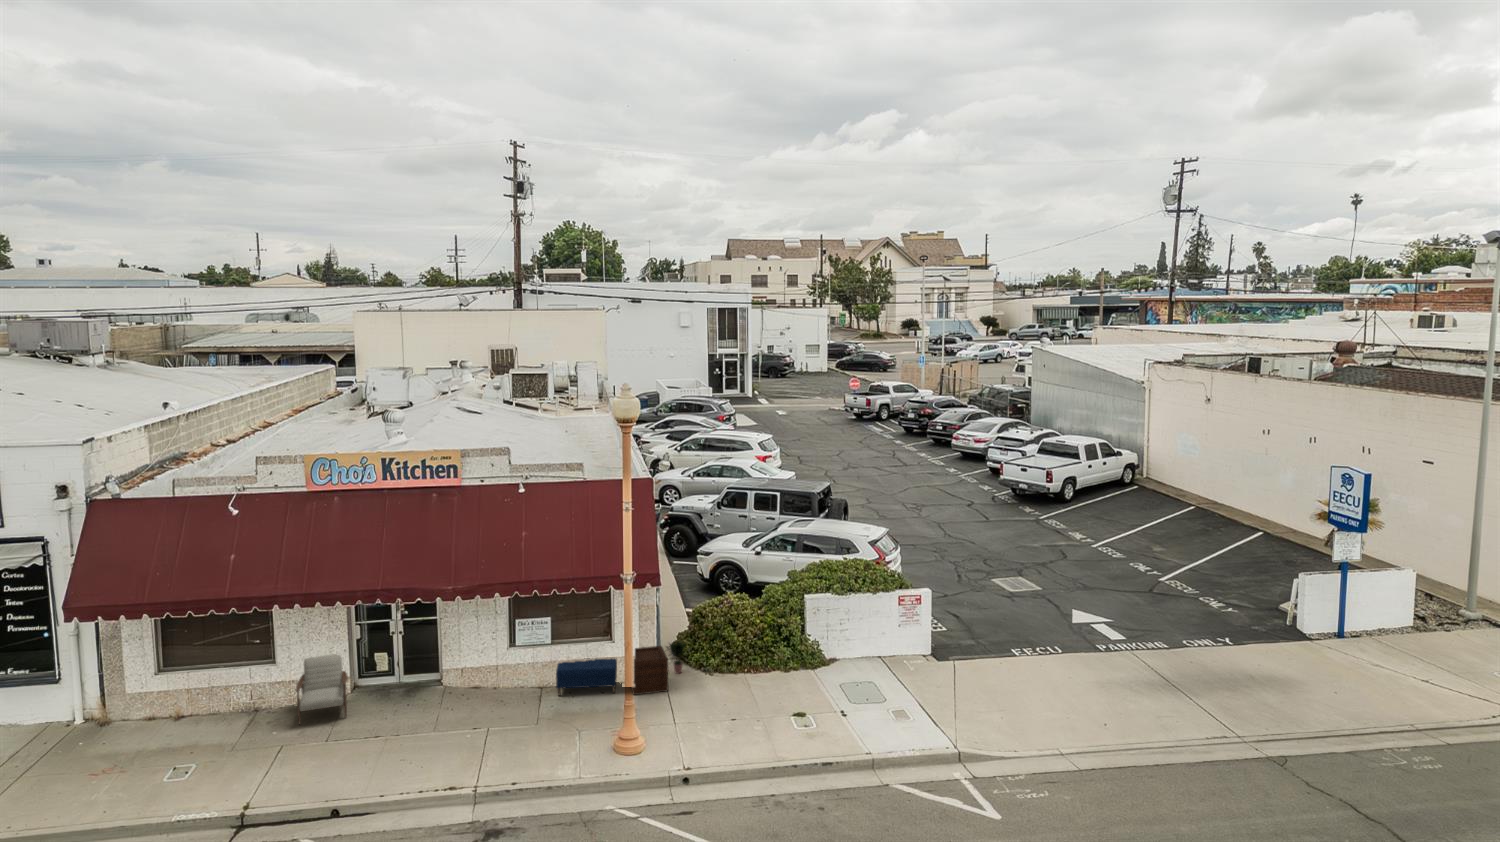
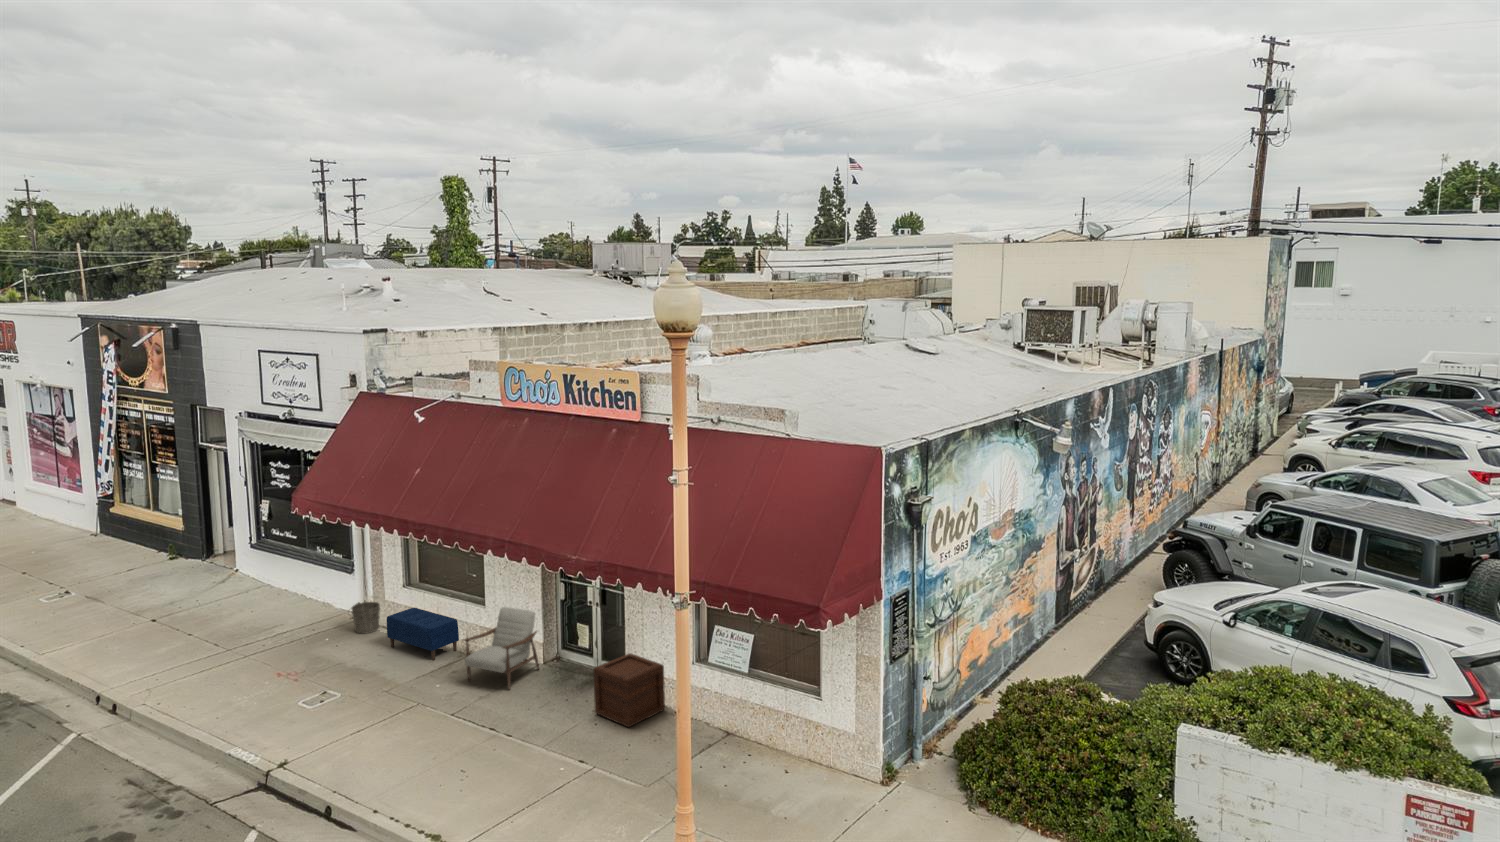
potted plant: present [667,641,686,674] -> none [892,722,938,790]
wooden crate: present [631,646,668,695] -> present [593,653,665,727]
bench: present [556,658,617,696] -> present [387,608,459,660]
bucket: none [80,701,117,735] -> present [351,602,380,634]

